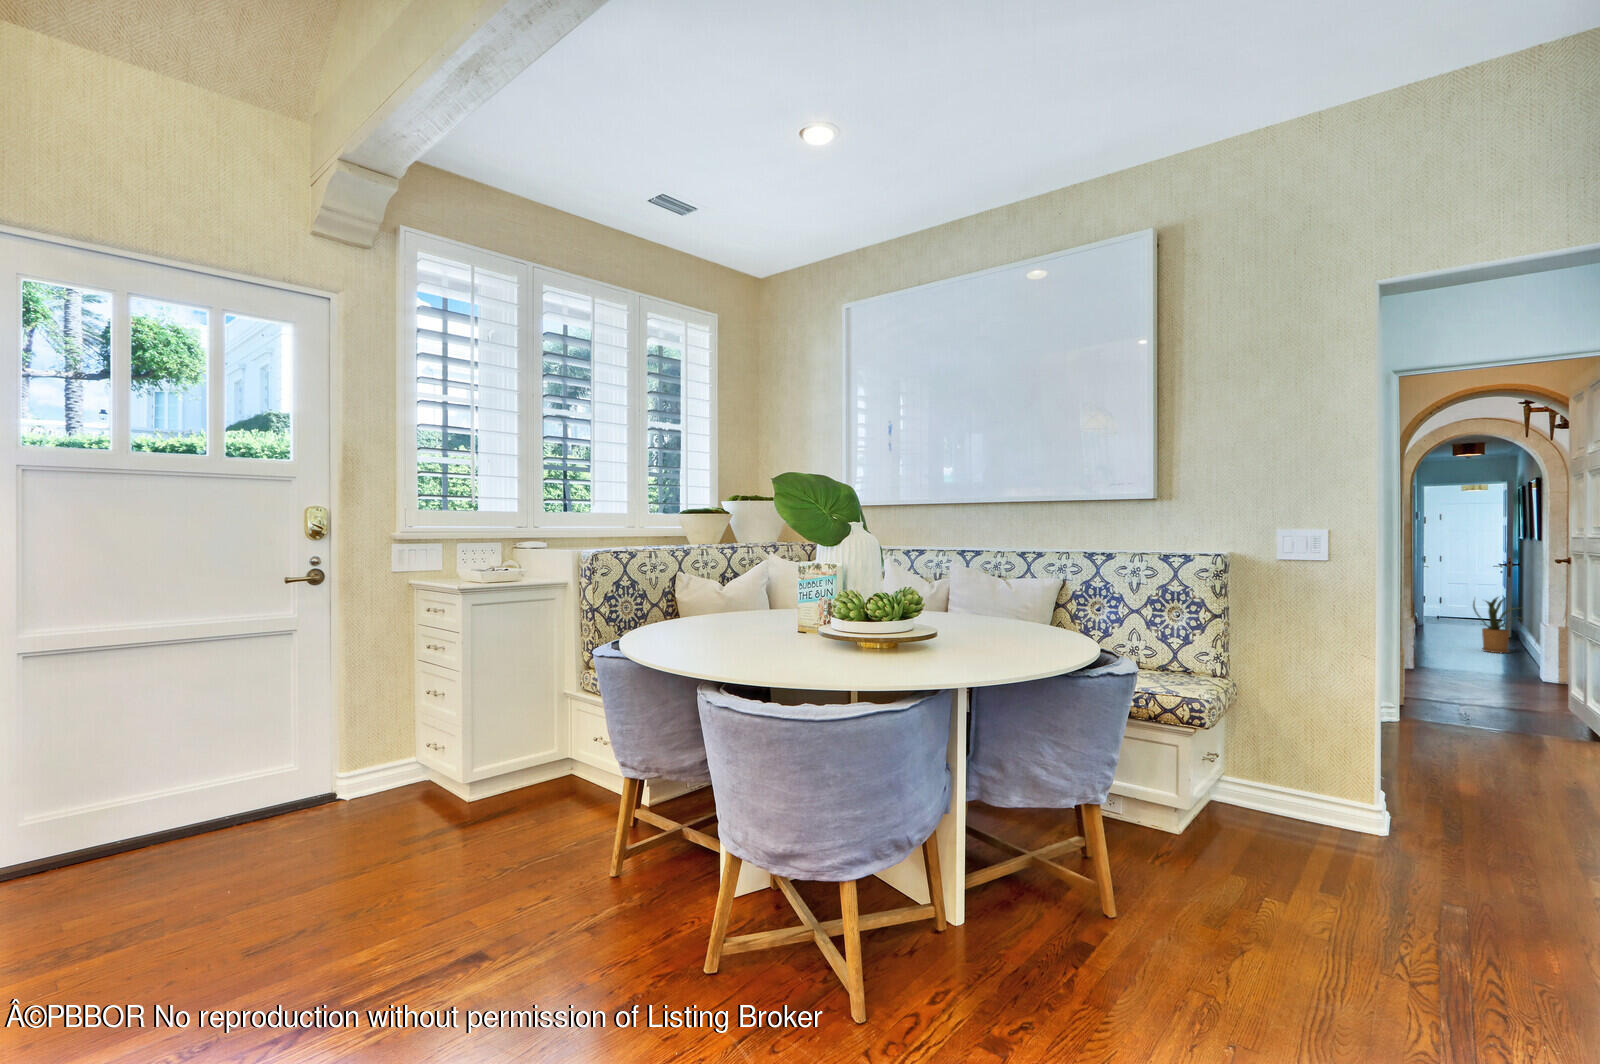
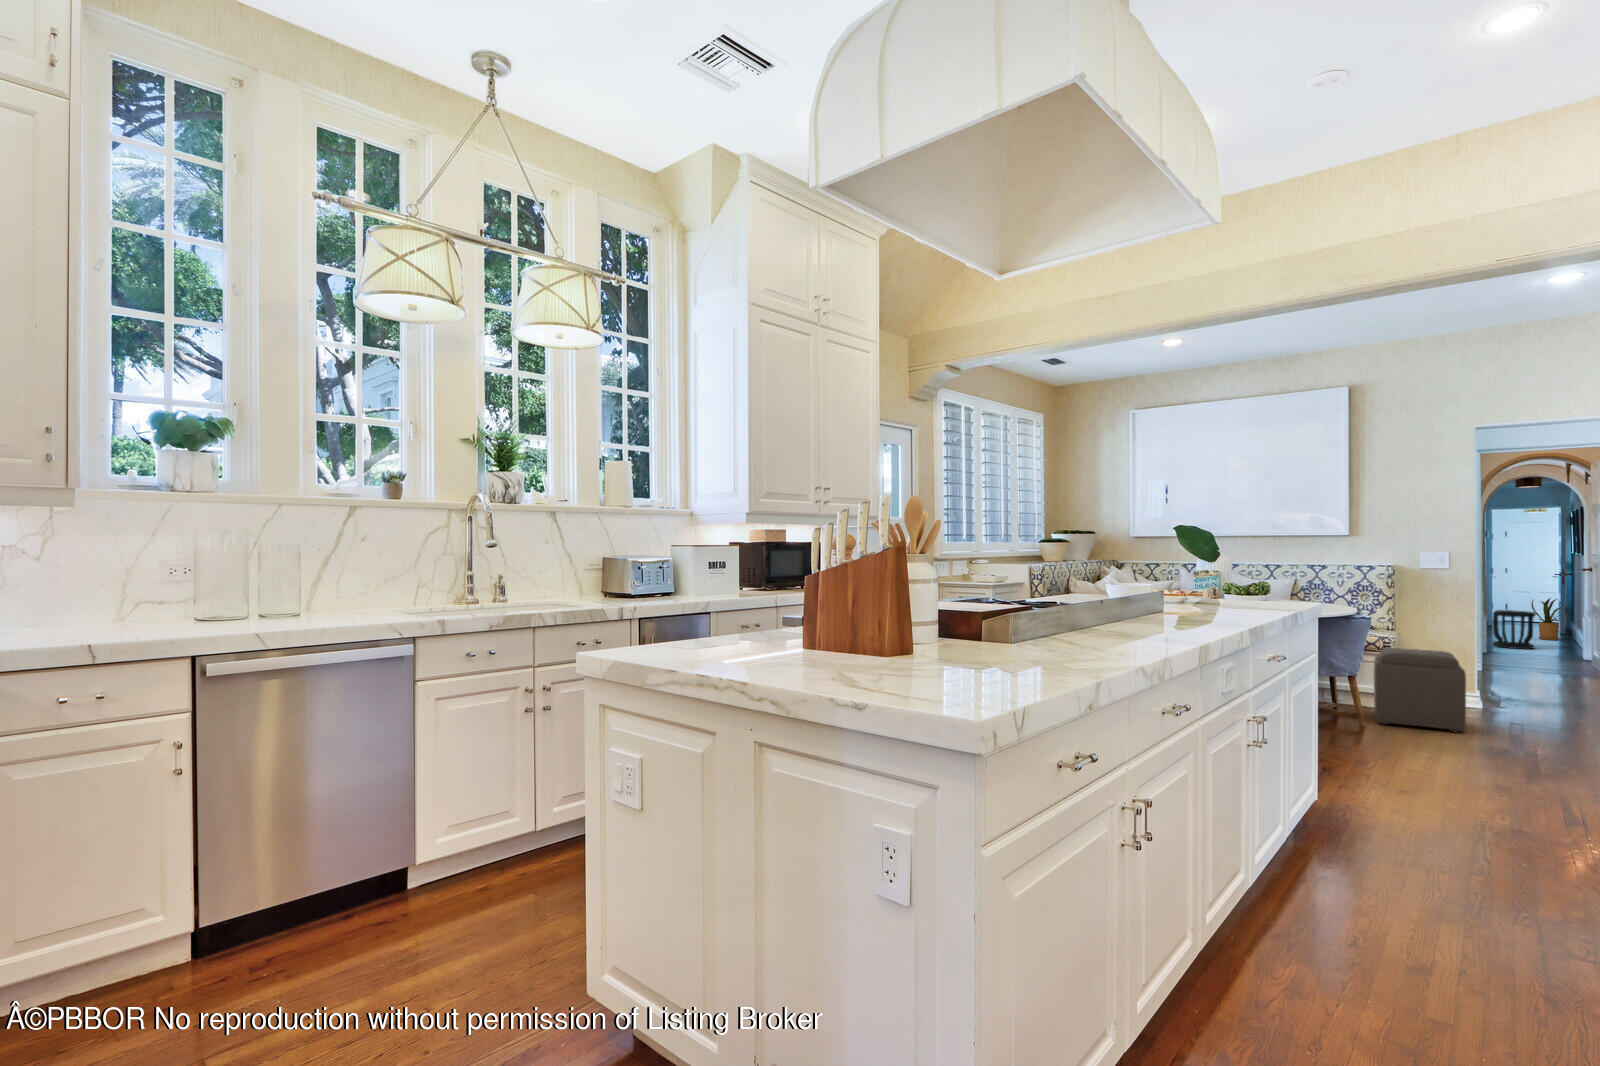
wastebasket: none [1420,615,1480,670] -> present [1493,610,1536,649]
ottoman: none [1141,728,1333,957] -> present [1374,648,1466,733]

